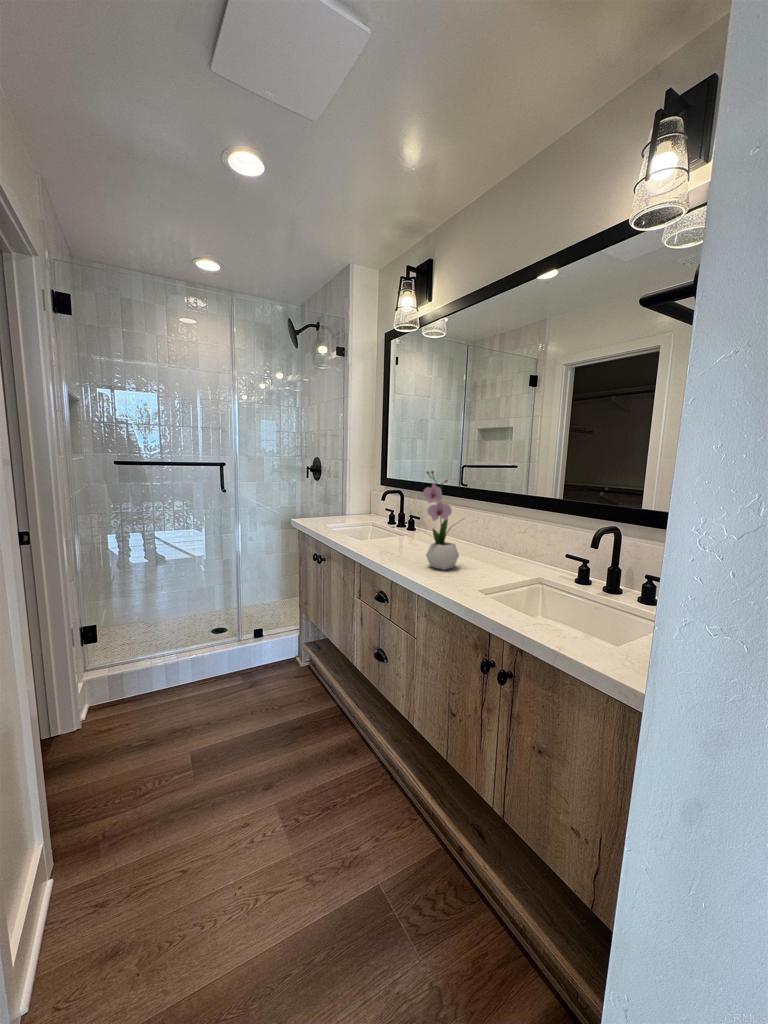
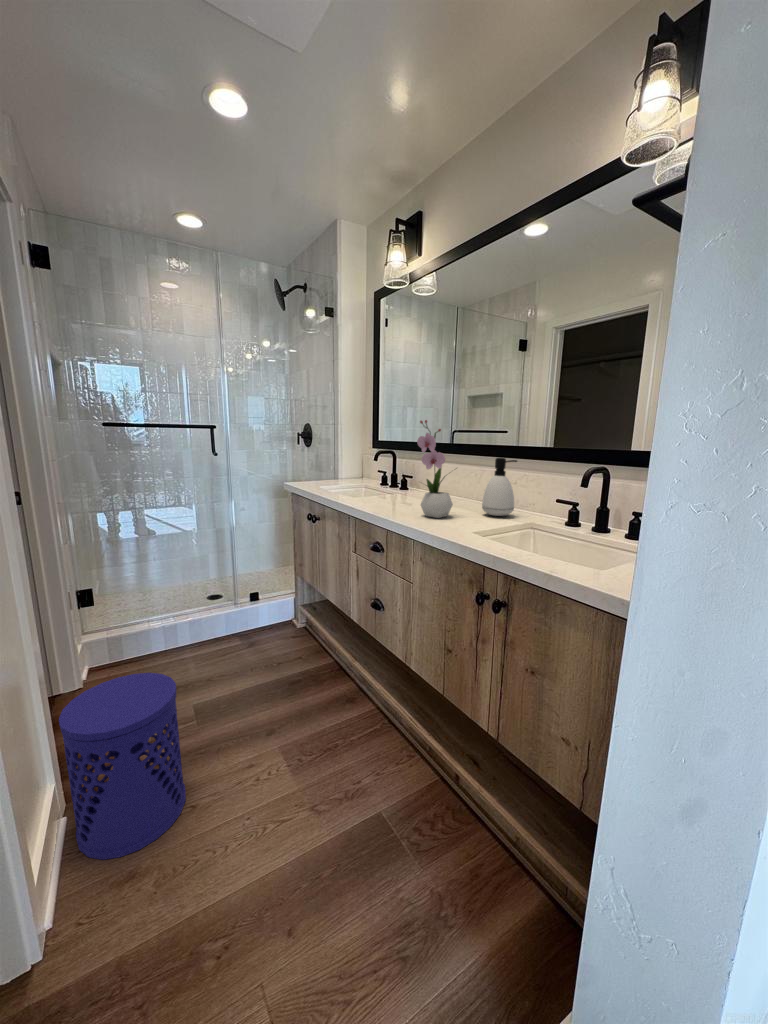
soap dispenser: none [489,508,526,568] -> present [482,458,517,516]
waste bin: none [49,726,177,932] -> present [59,673,186,860]

